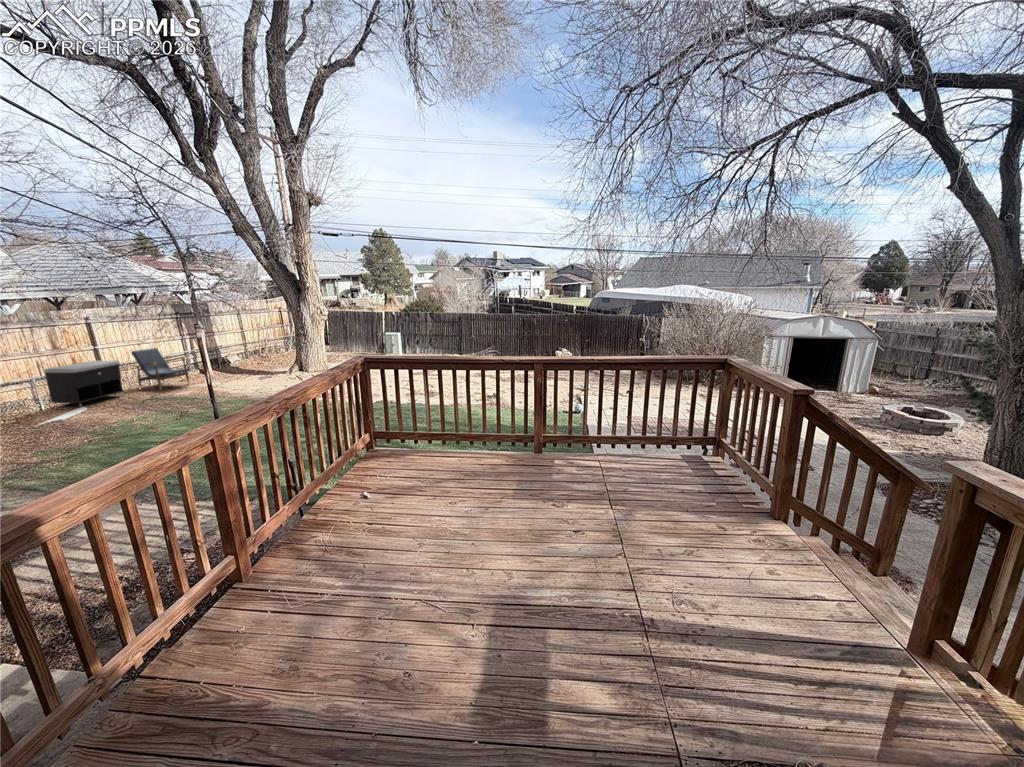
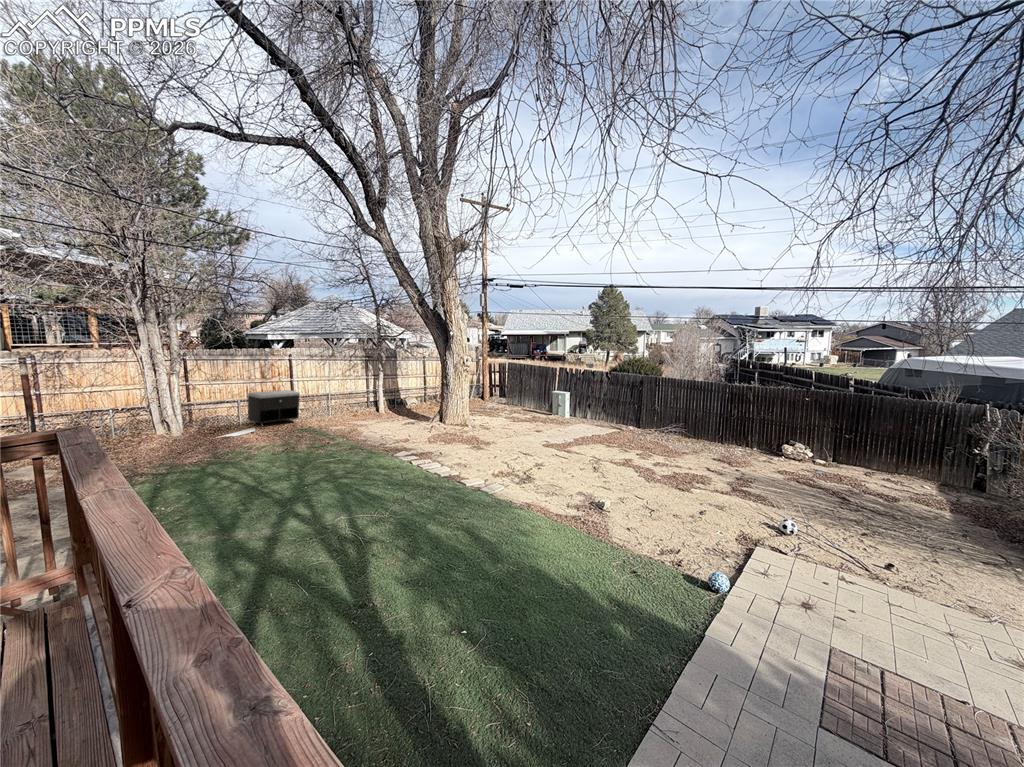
lounge chair: present [132,348,189,390] -> none [318,384,354,421]

